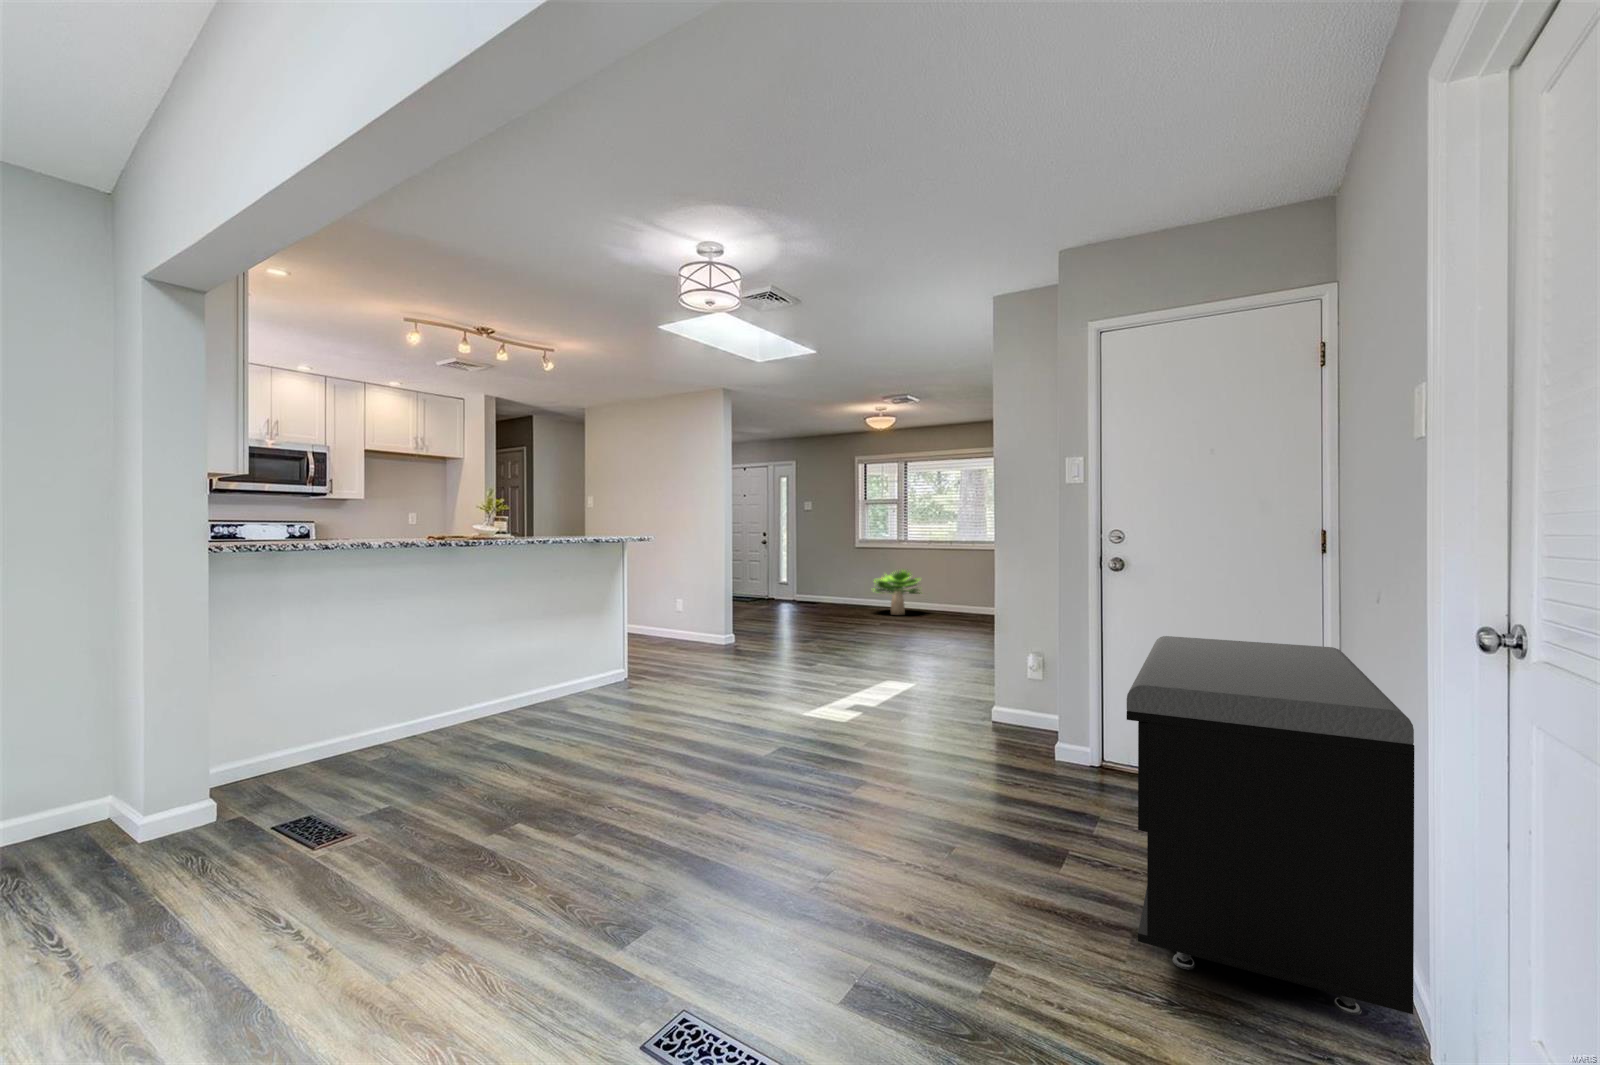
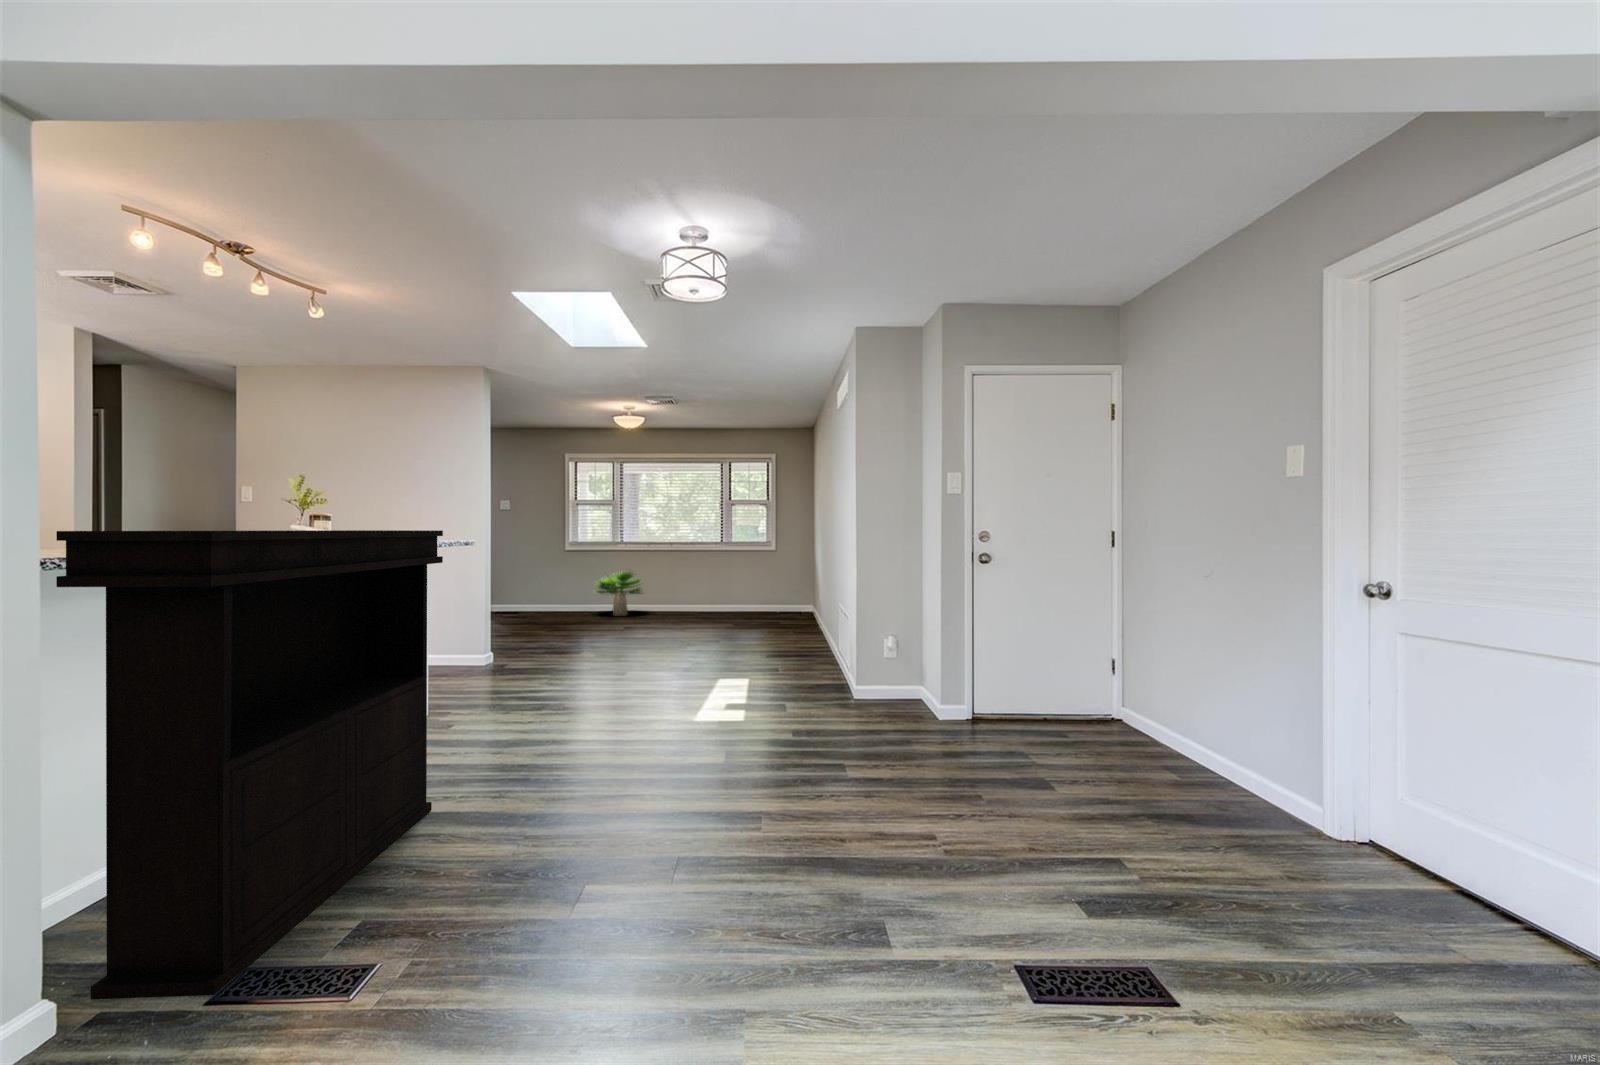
console table: none [229,531,531,826] -> present [56,530,443,1000]
storage bench: present [1127,636,1414,1015] -> none [1068,608,1335,831]

